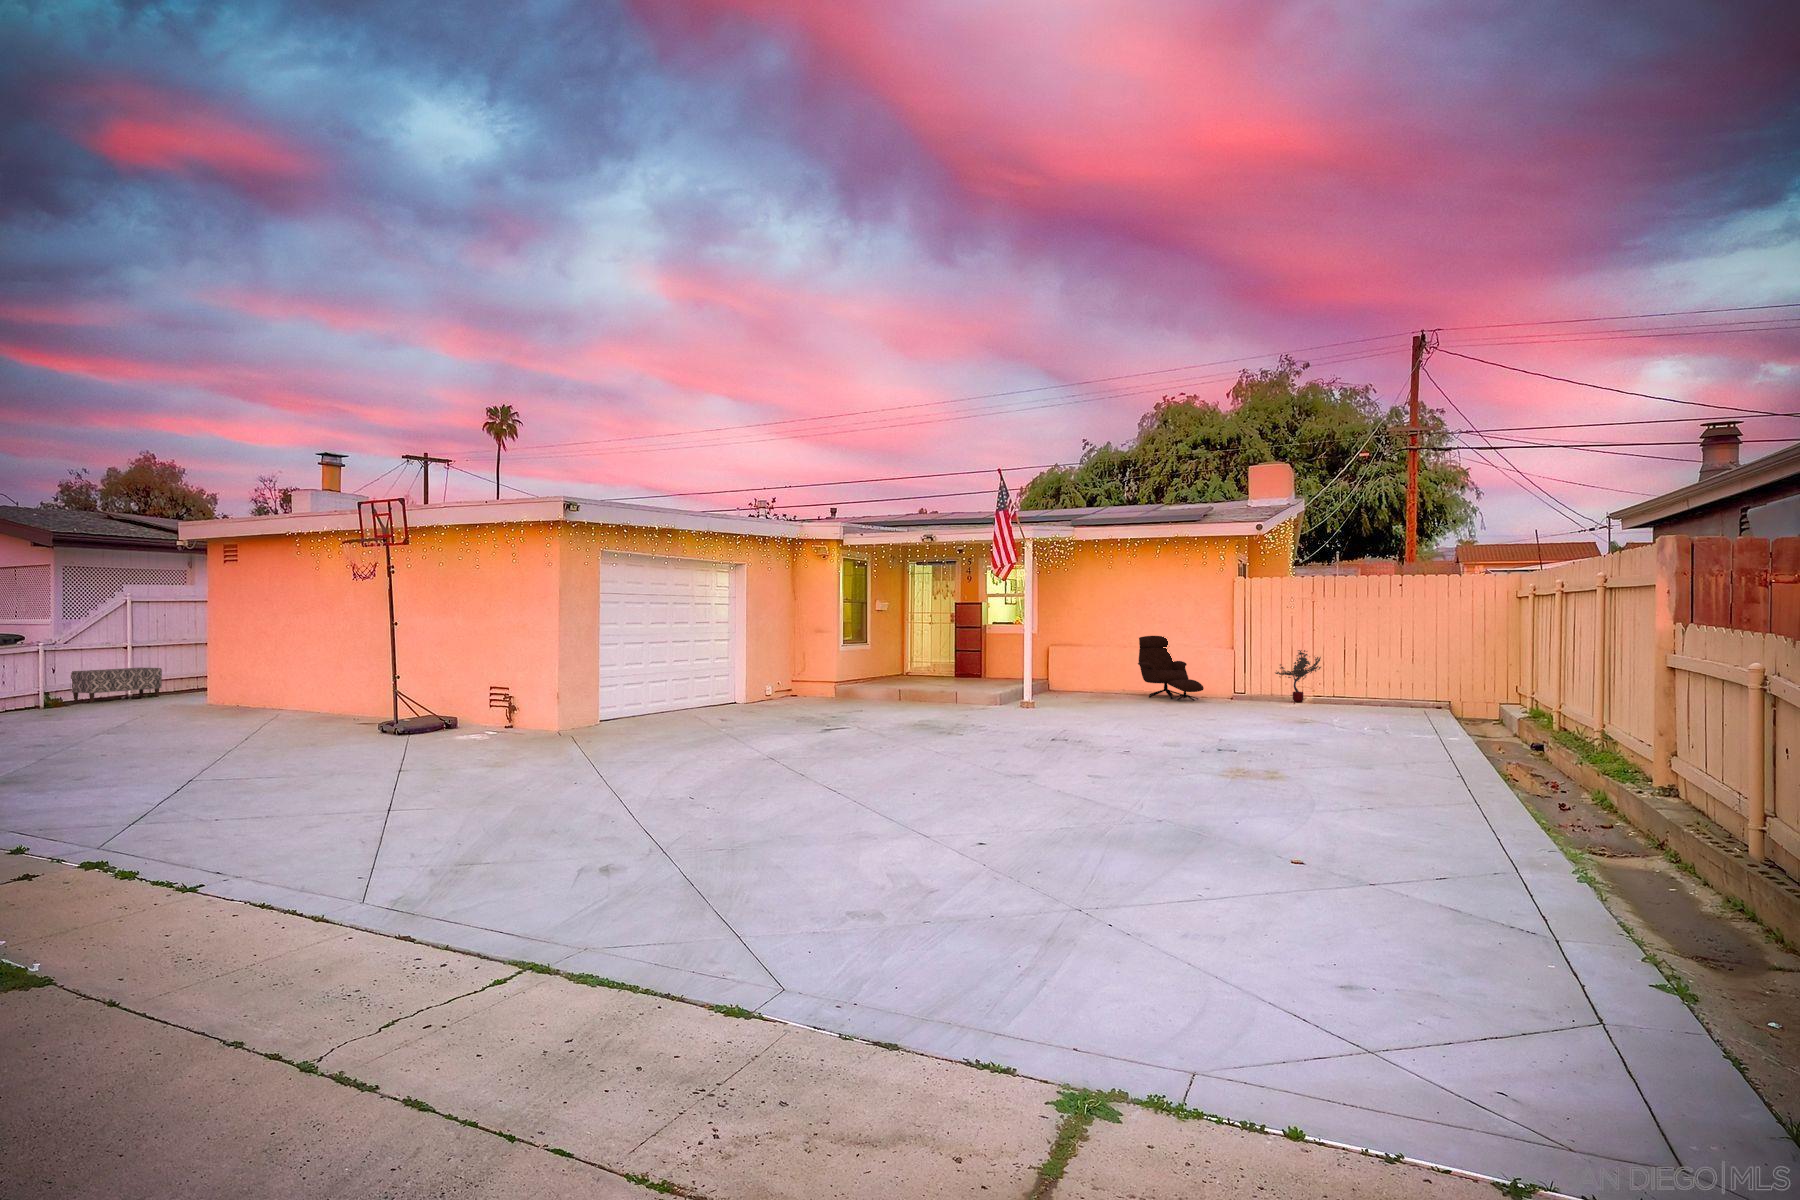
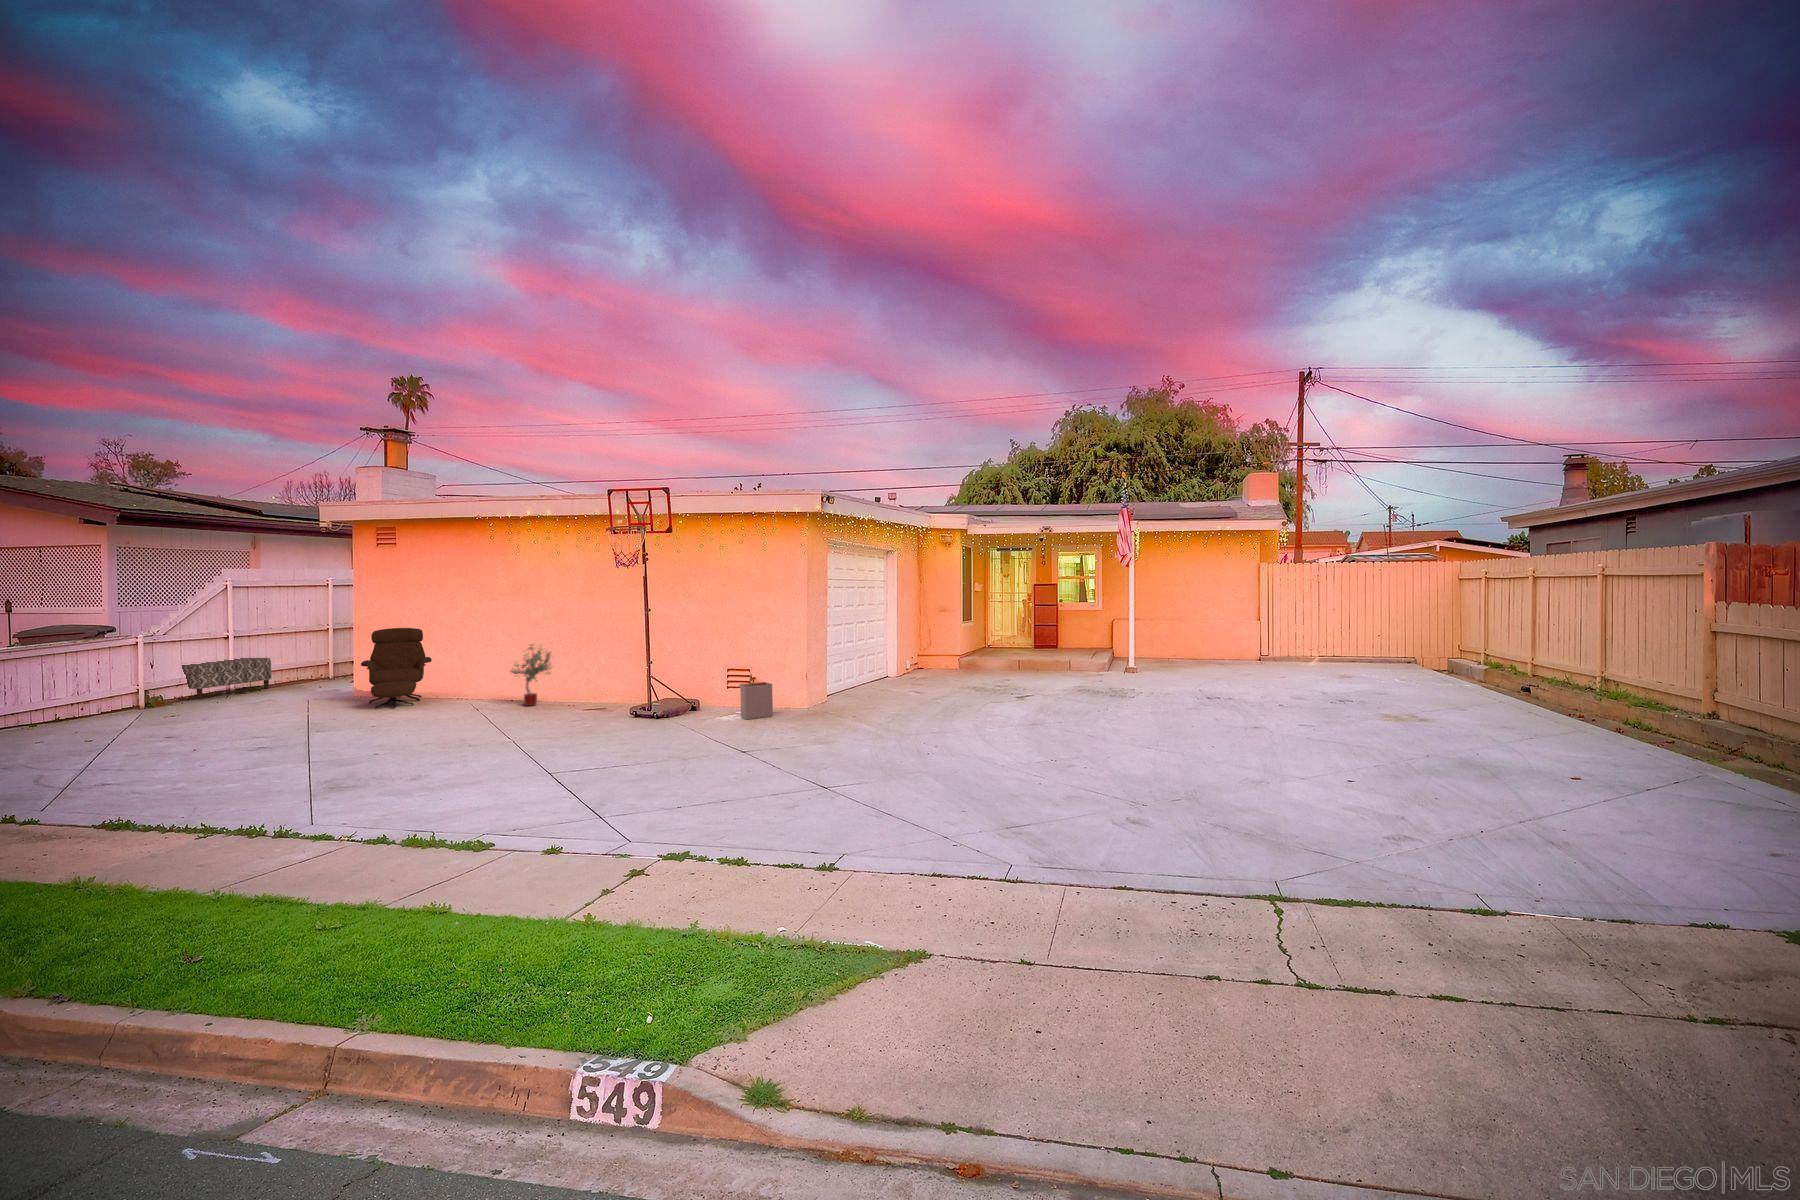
lounge chair: present [1138,636,1204,701] -> present [361,628,432,708]
potted tree: present [1276,650,1321,702] -> present [511,644,551,706]
storage bin: none [487,693,517,736] -> present [739,674,773,719]

